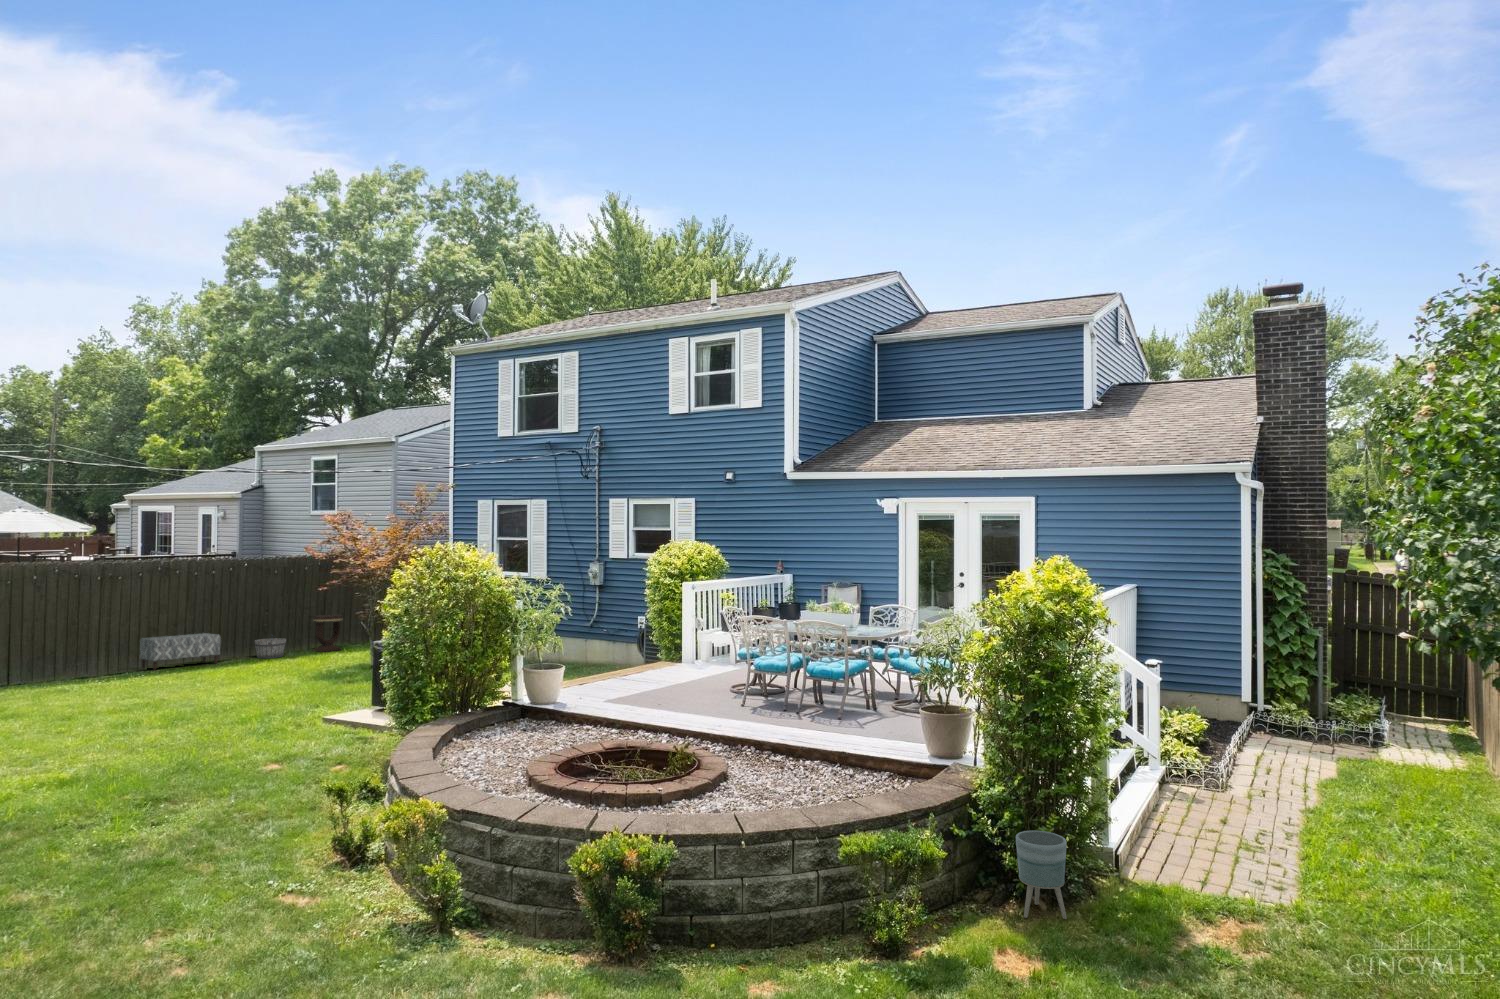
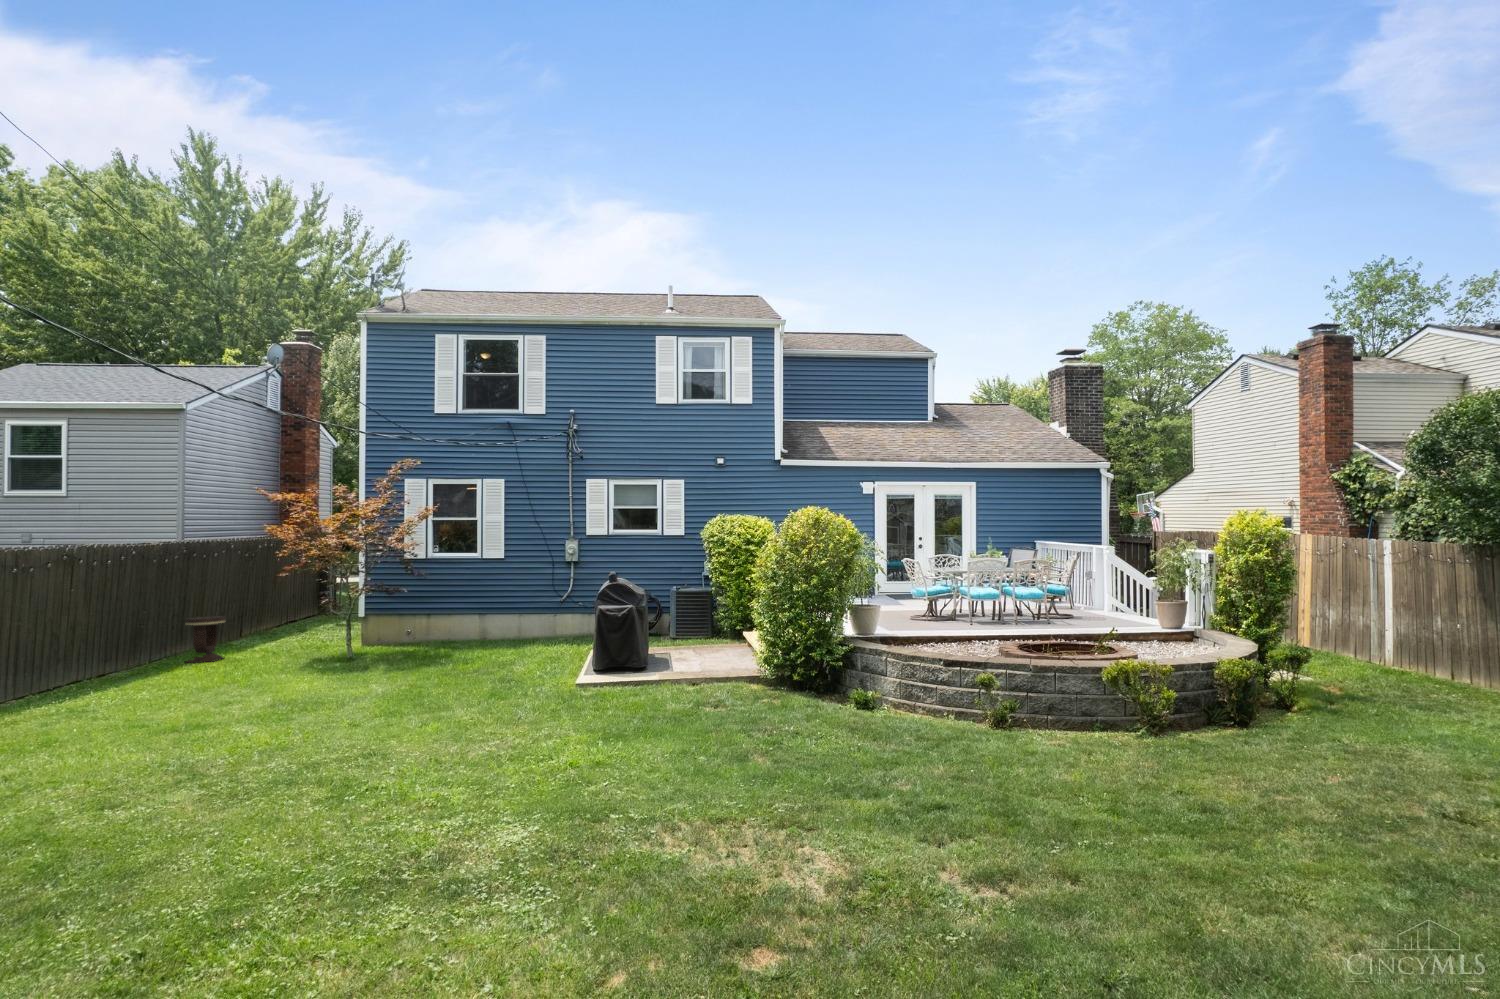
bench: present [140,633,221,670] -> none [29,645,133,700]
wooden bucket: present [255,635,286,658] -> none [142,642,186,675]
planter: present [1016,831,1067,919] -> none [1316,639,1346,680]

